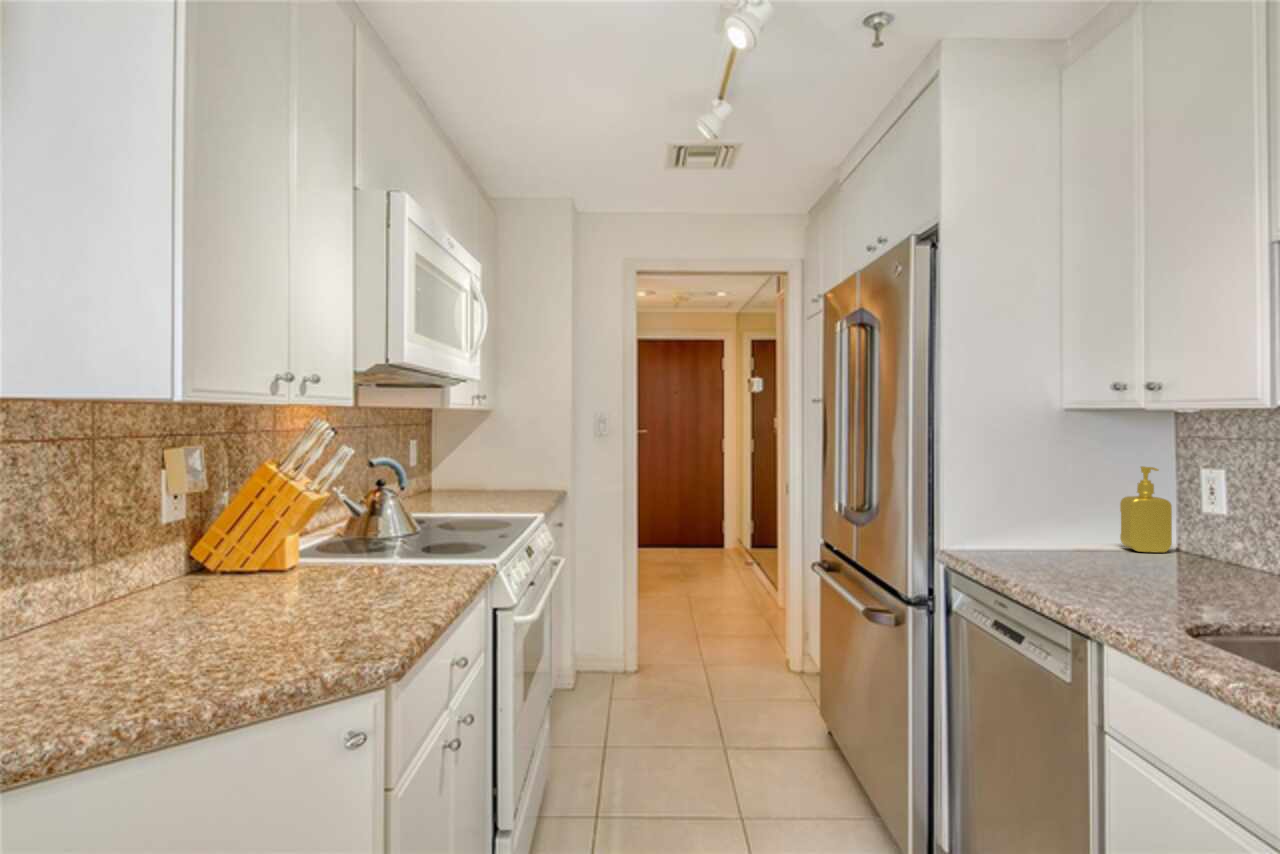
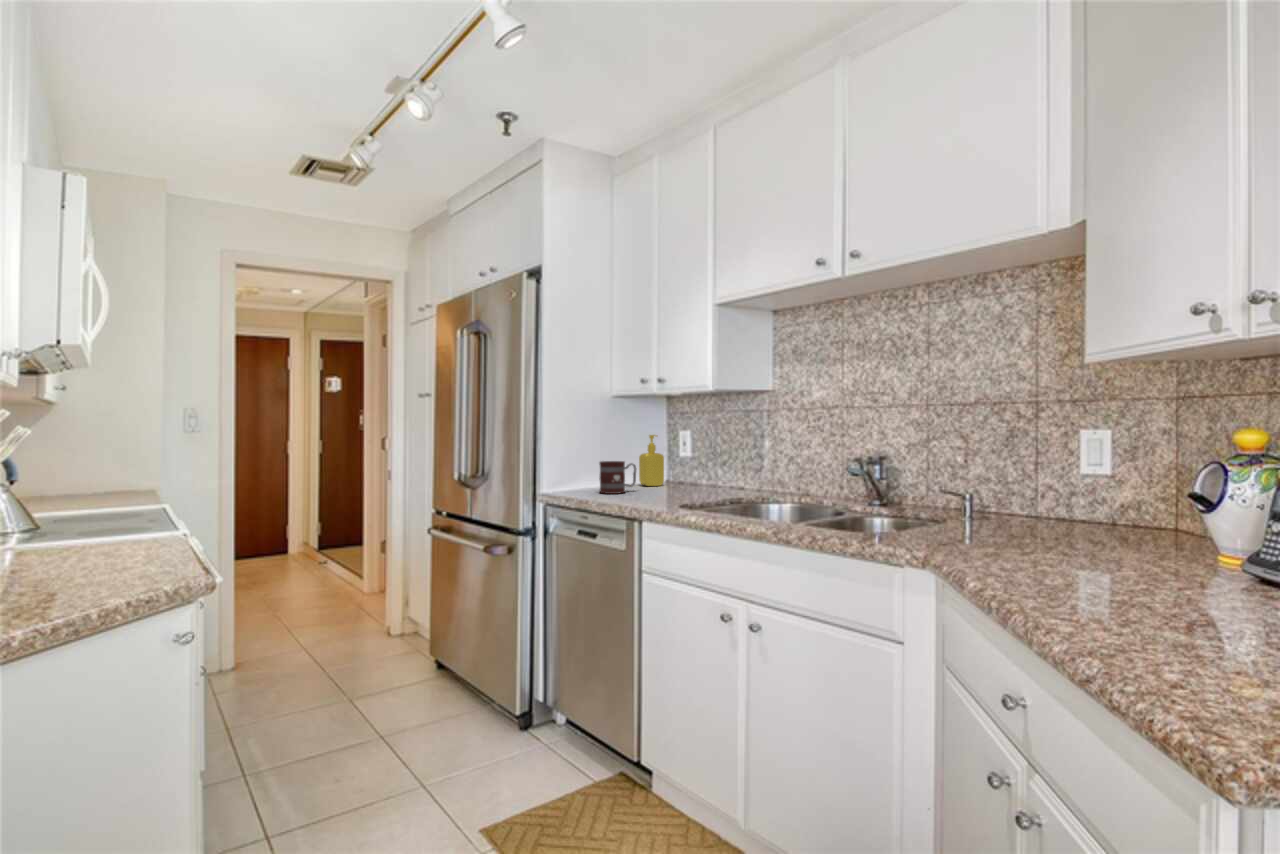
mug: none [1036,510,1109,567] -> present [599,461,636,494]

